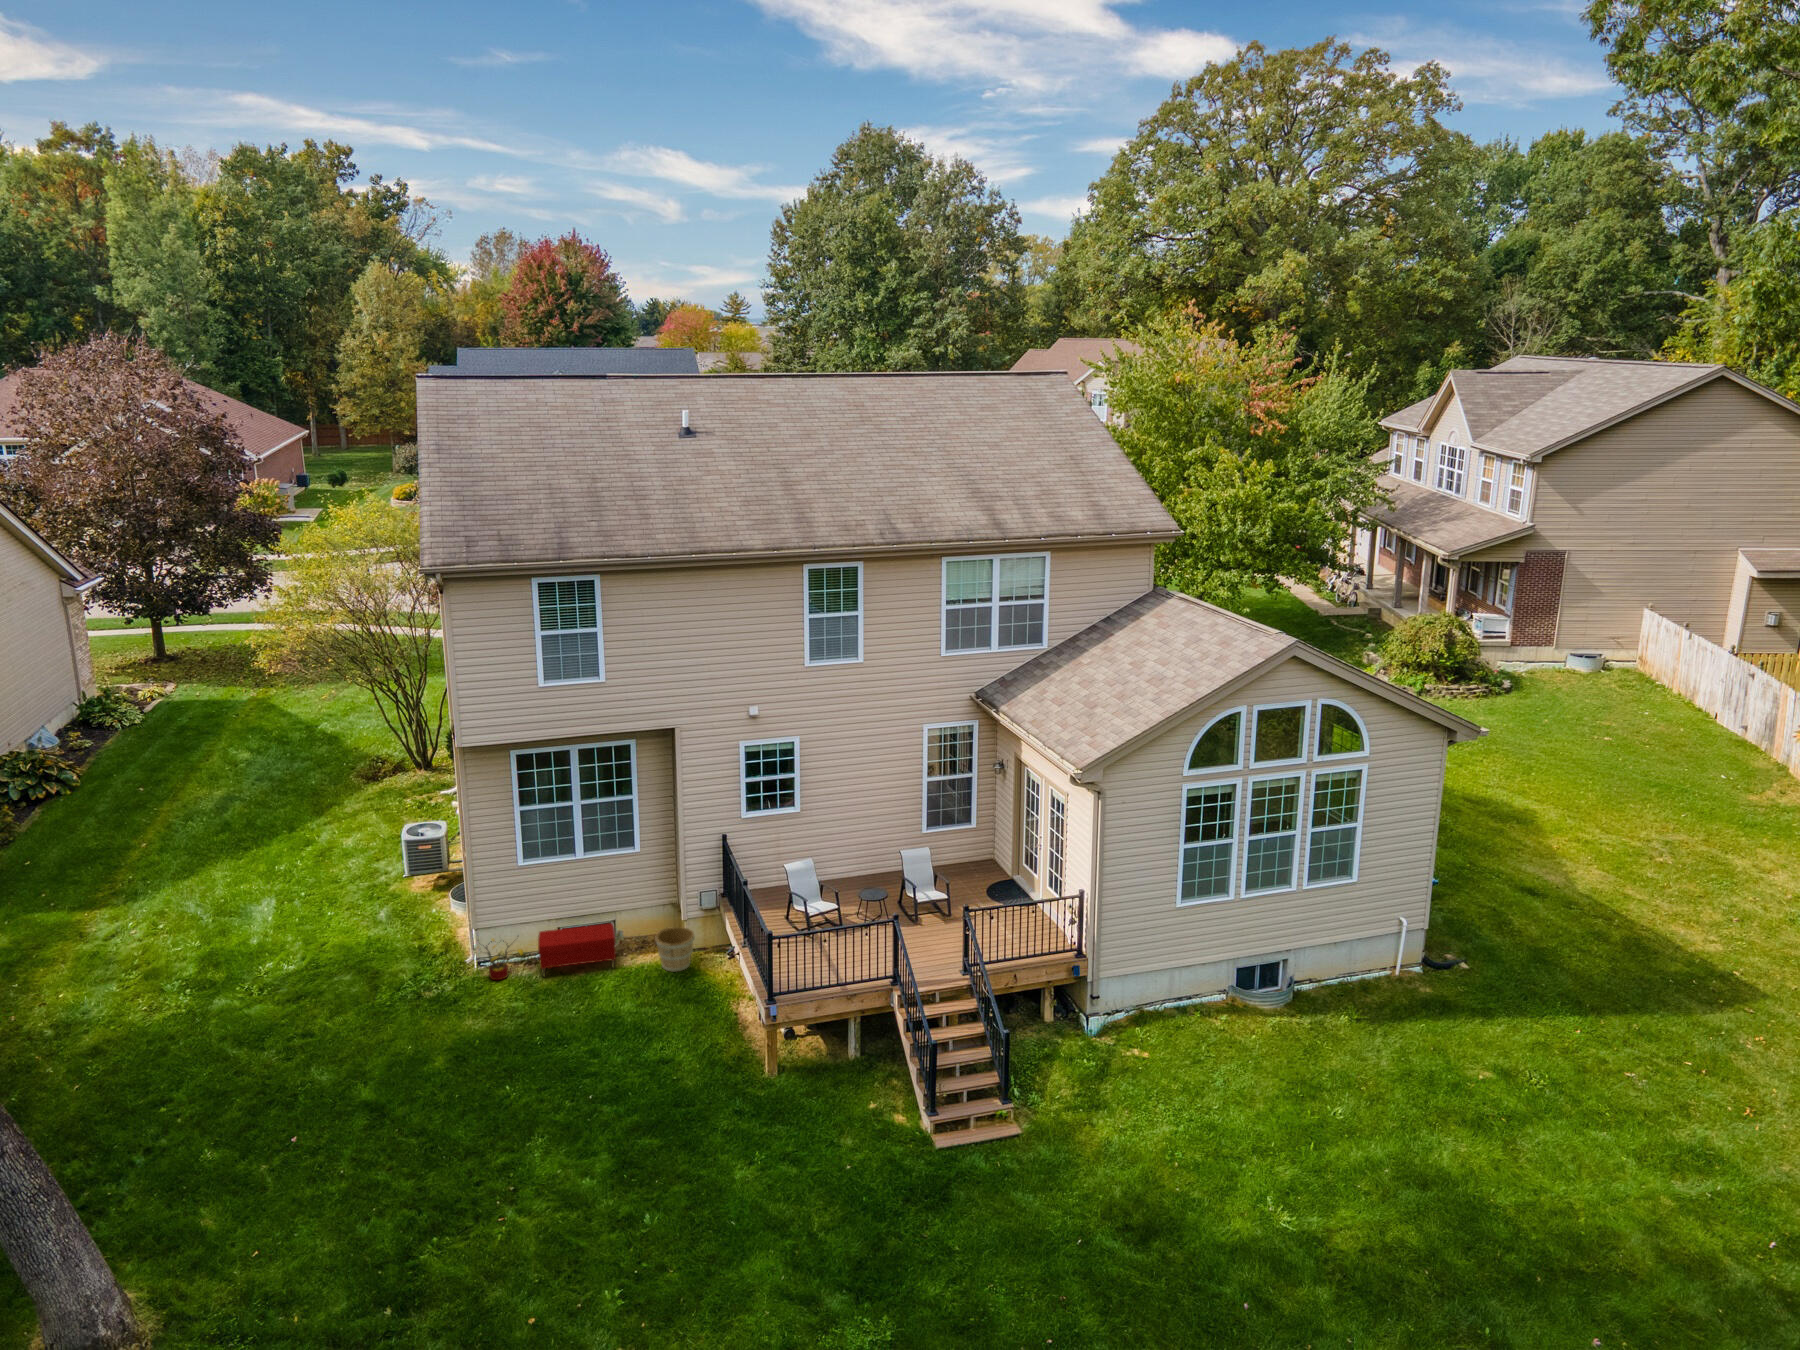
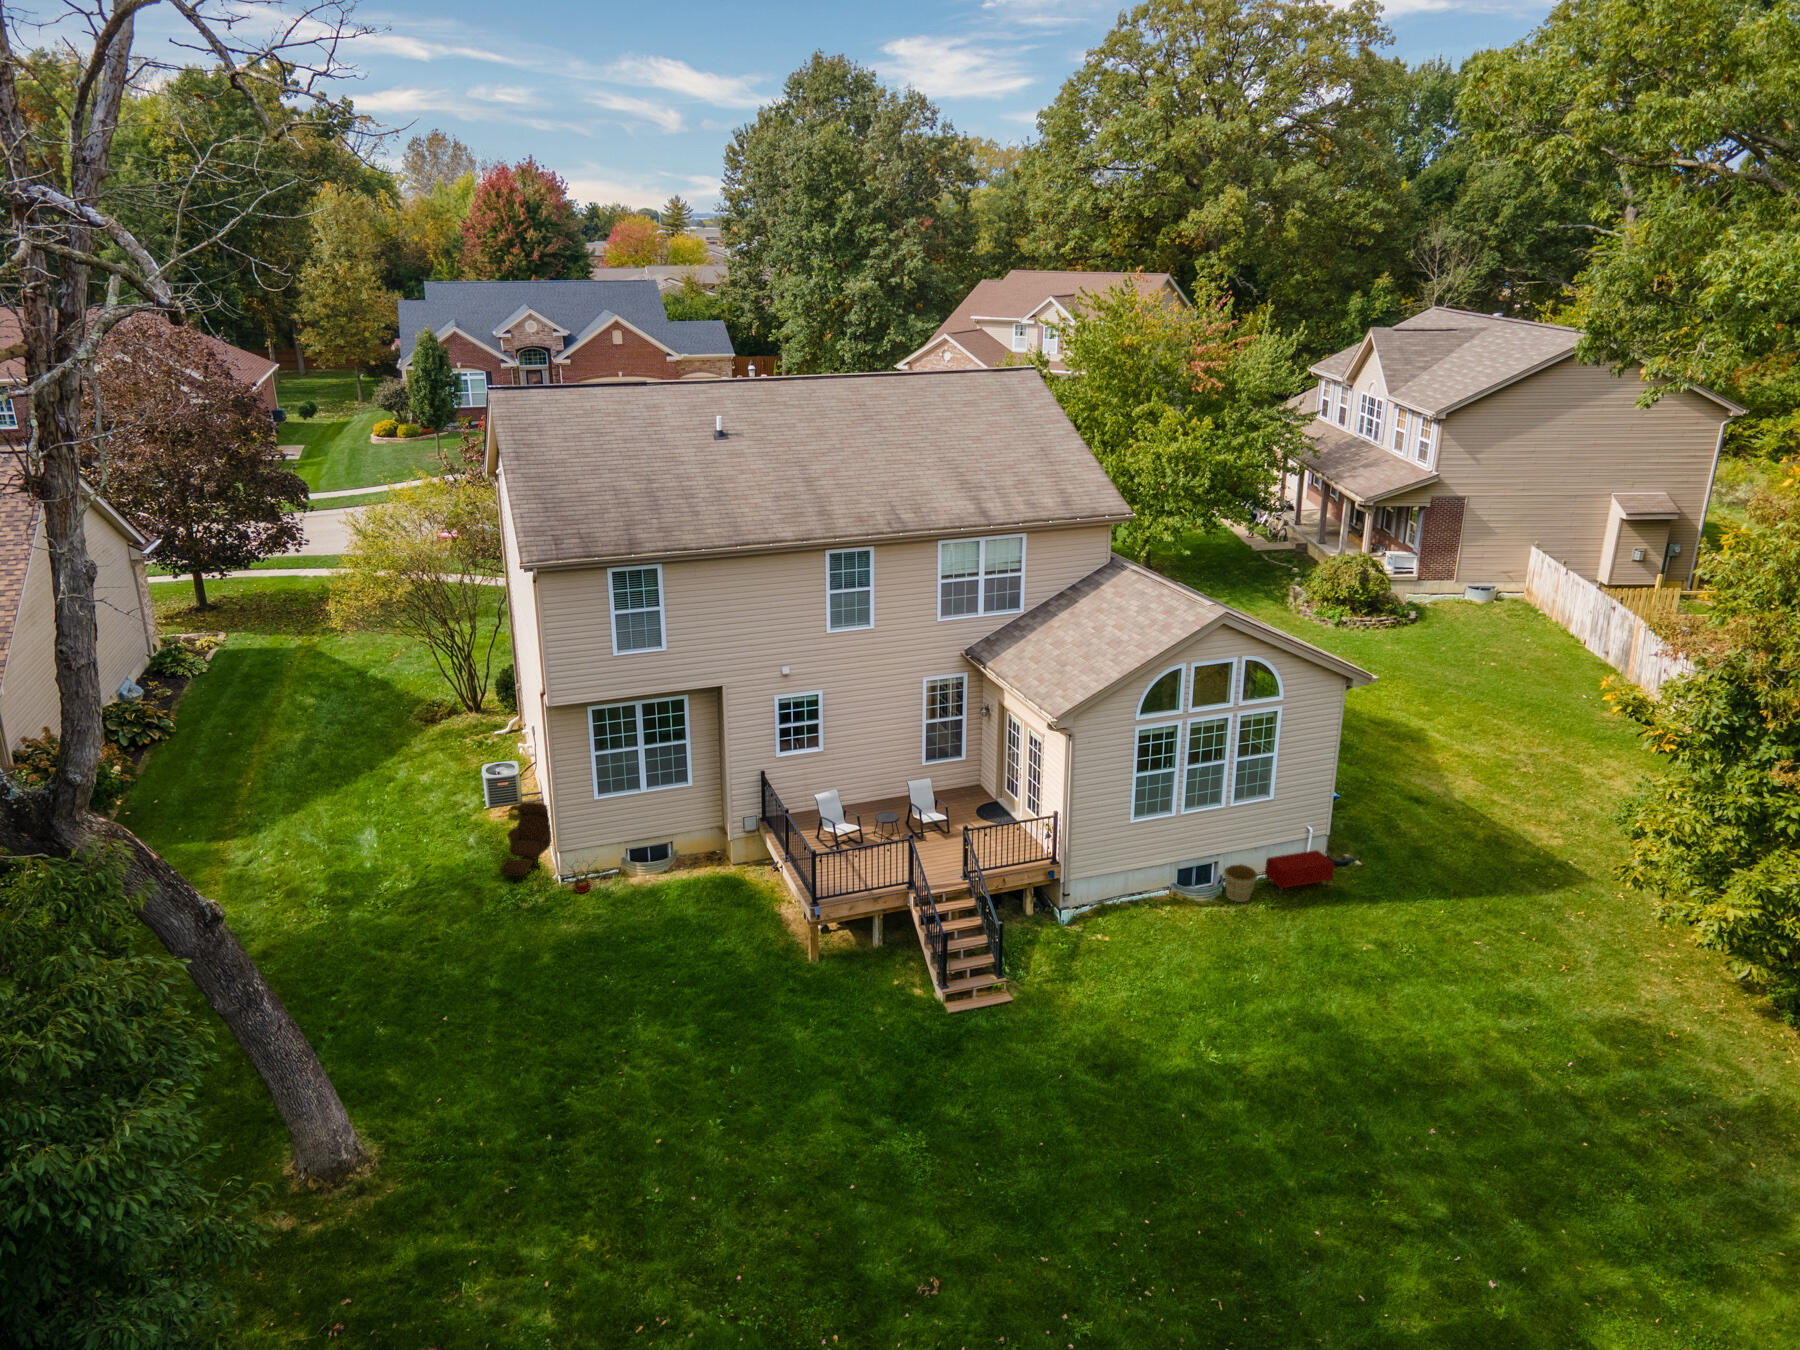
lounge chair: none [404,869,475,967] -> present [501,803,552,878]
bench: present [538,923,616,977] -> present [1265,850,1335,894]
wooden bucket: present [655,927,695,972] -> present [1224,864,1257,902]

